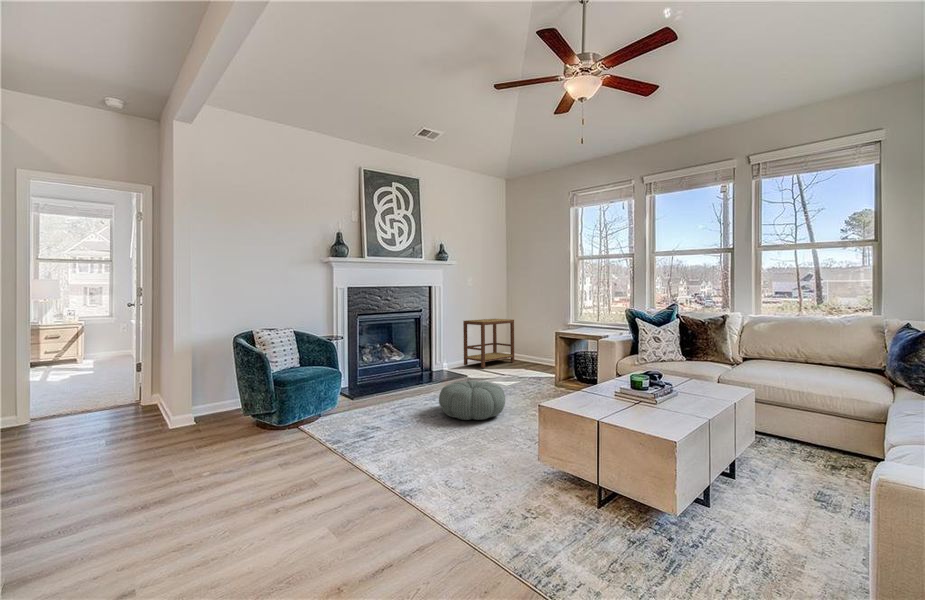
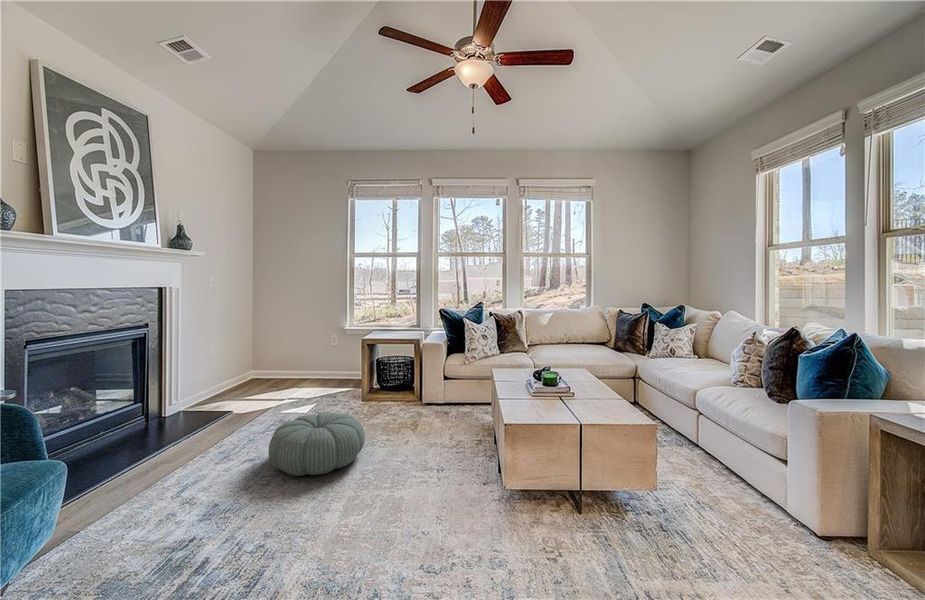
side table: present [463,319,514,368] -> none [217,323,287,390]

